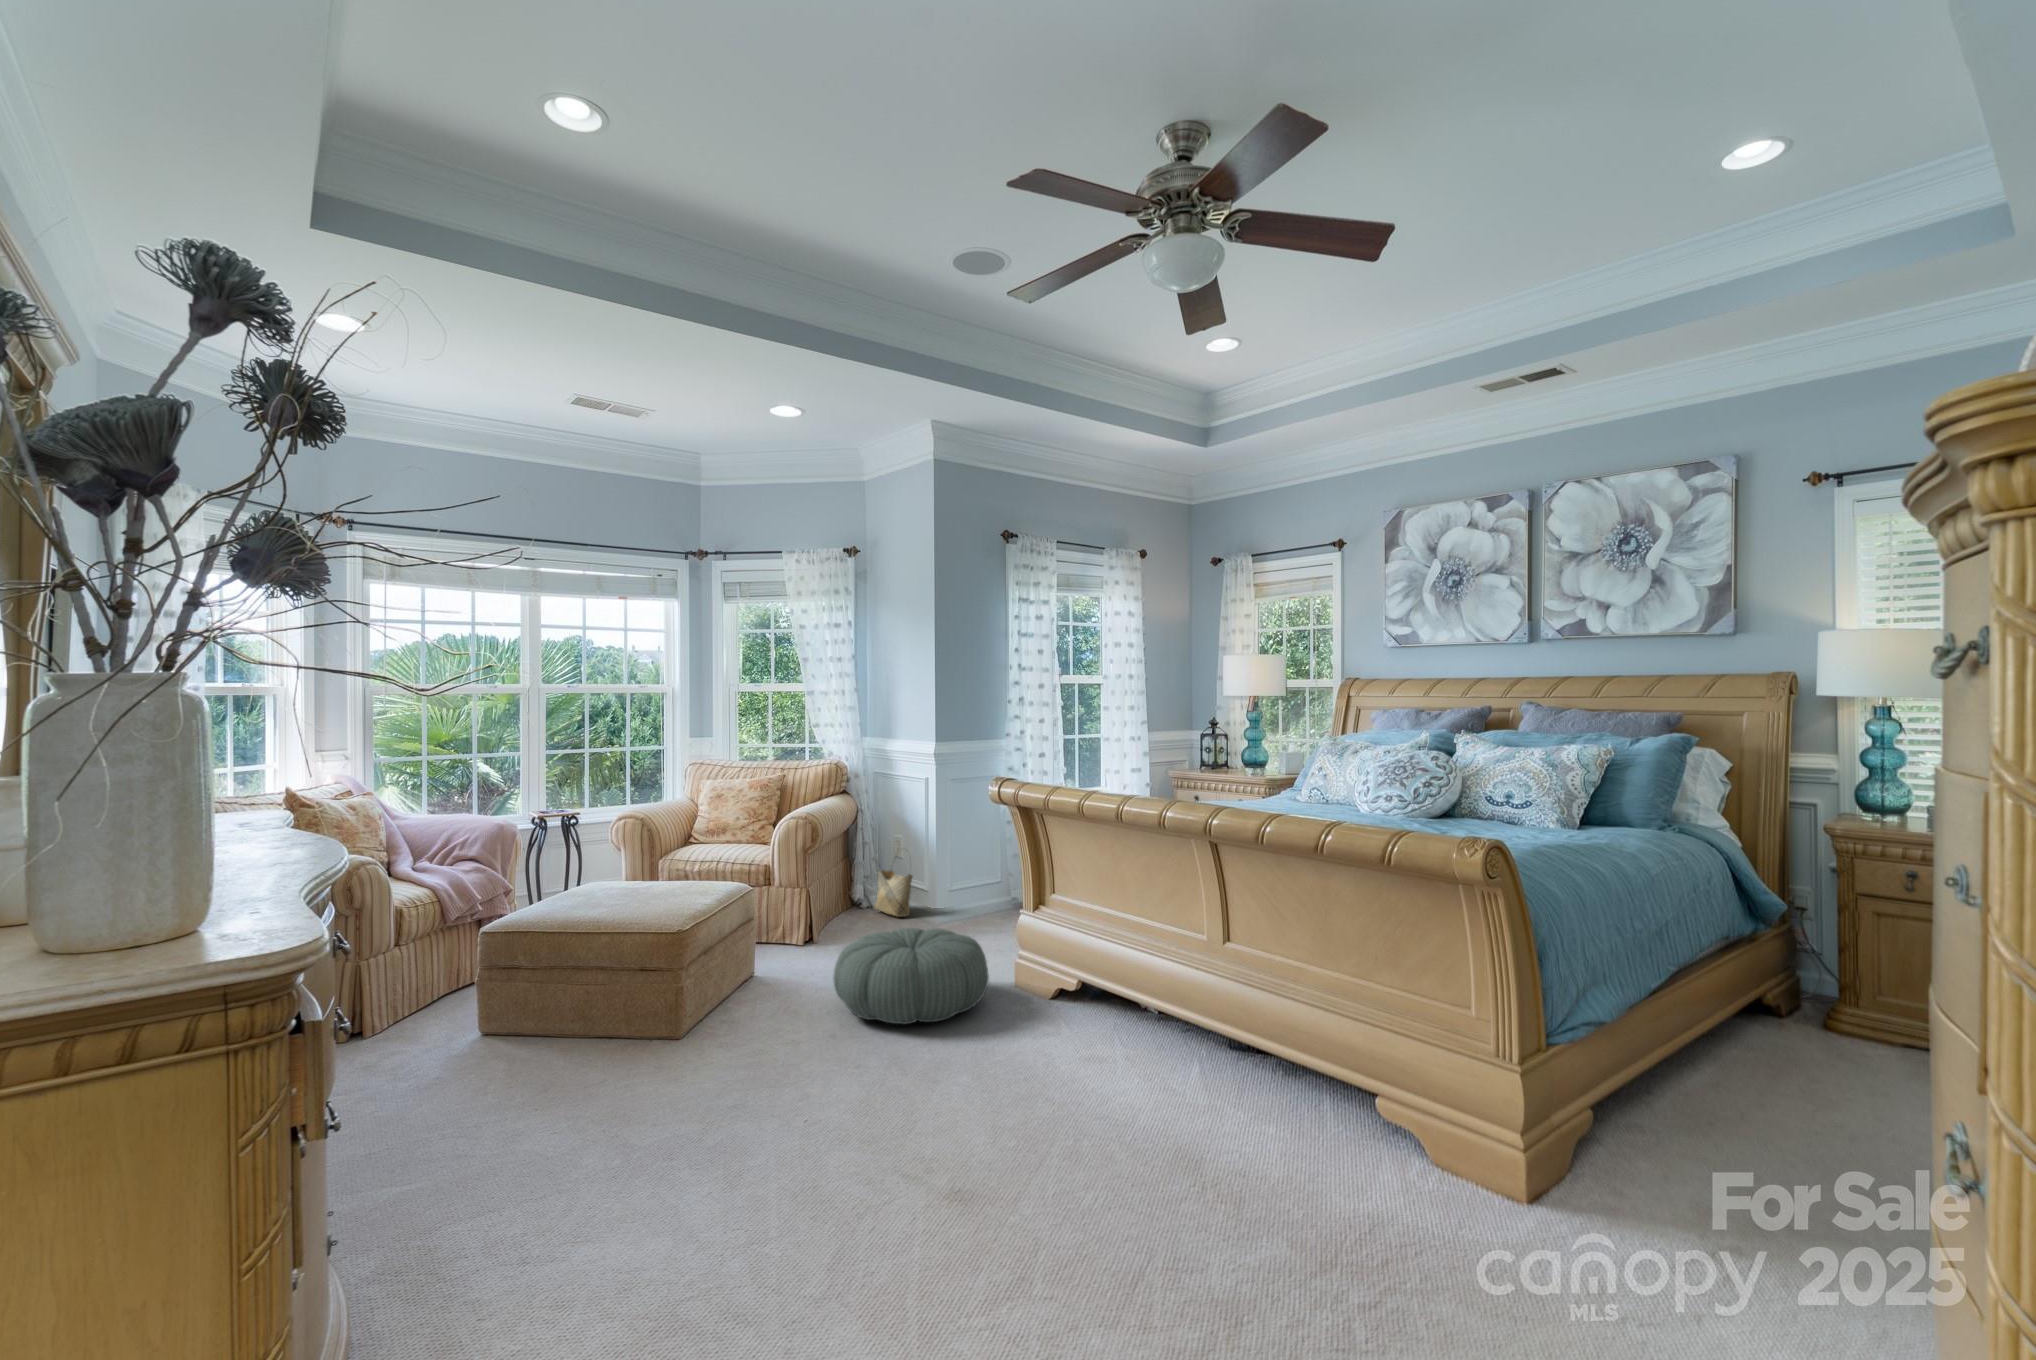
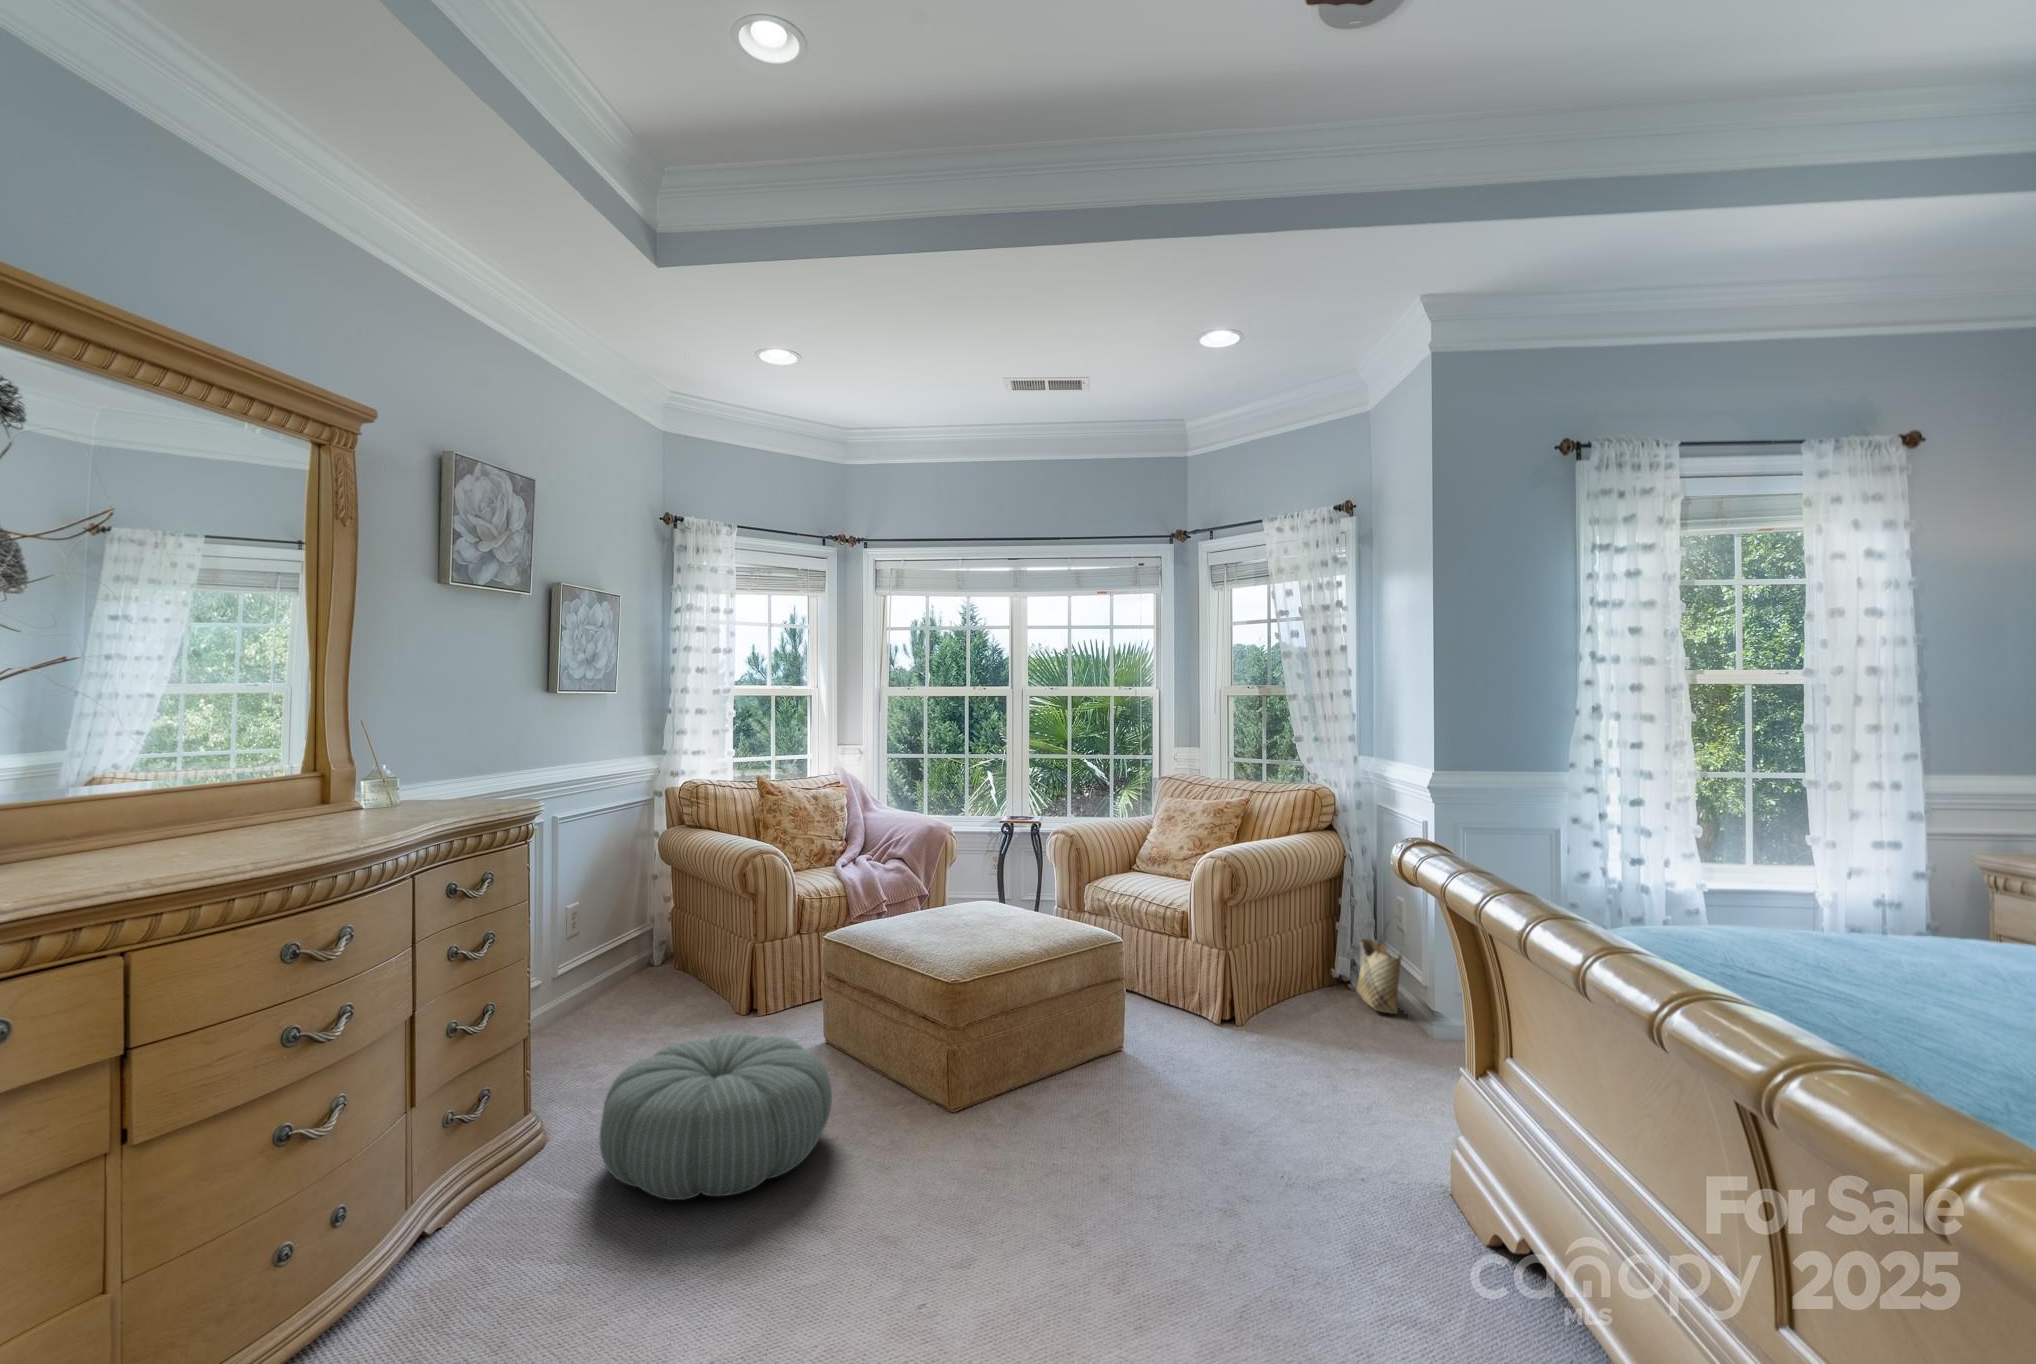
pouf: present [834,928,989,1024] -> present [599,1033,832,1200]

